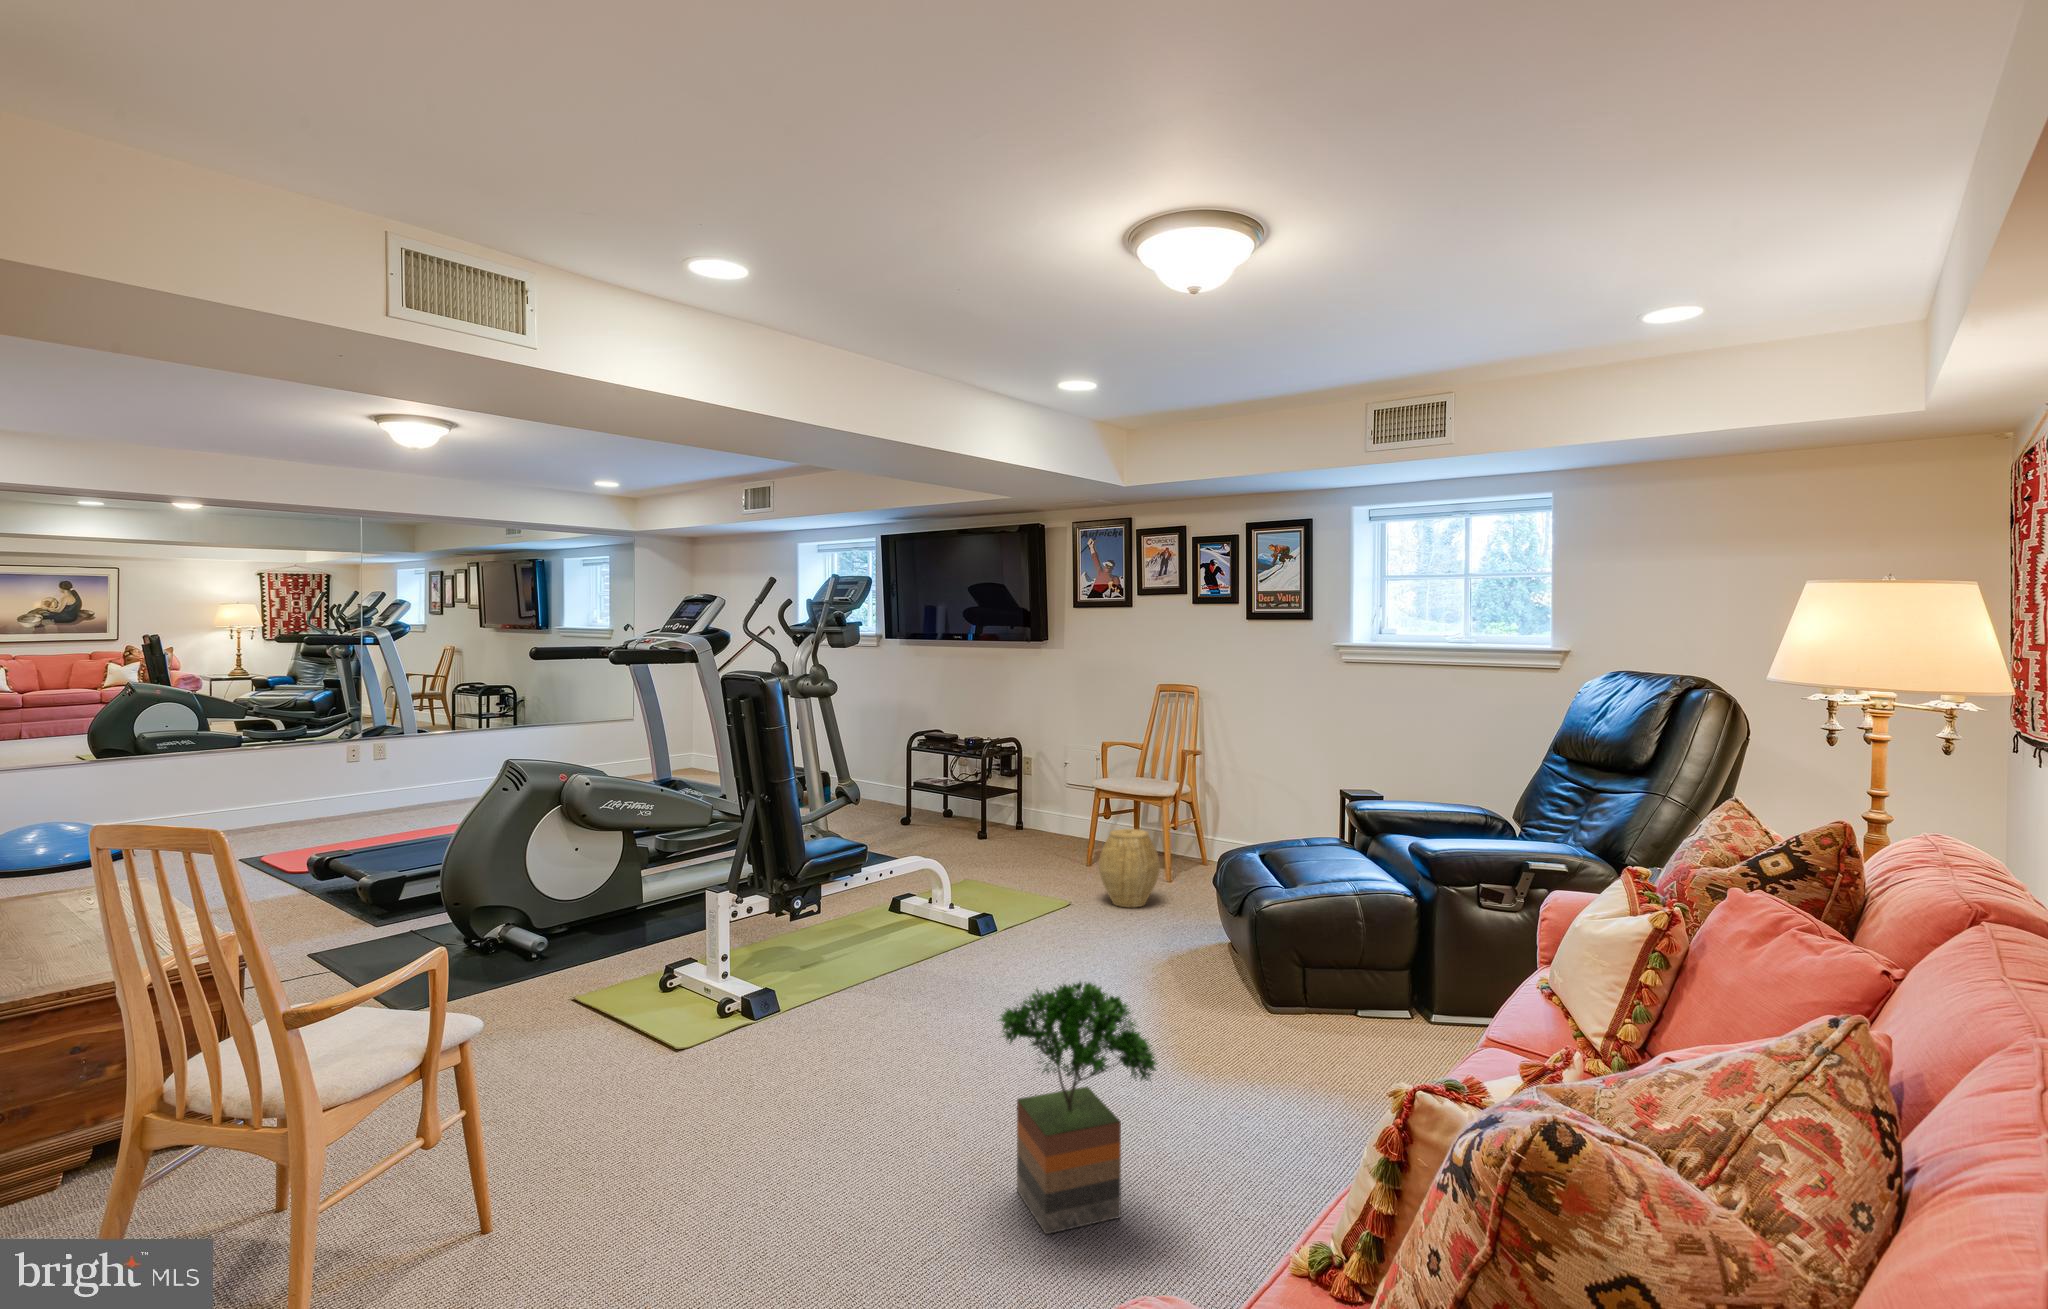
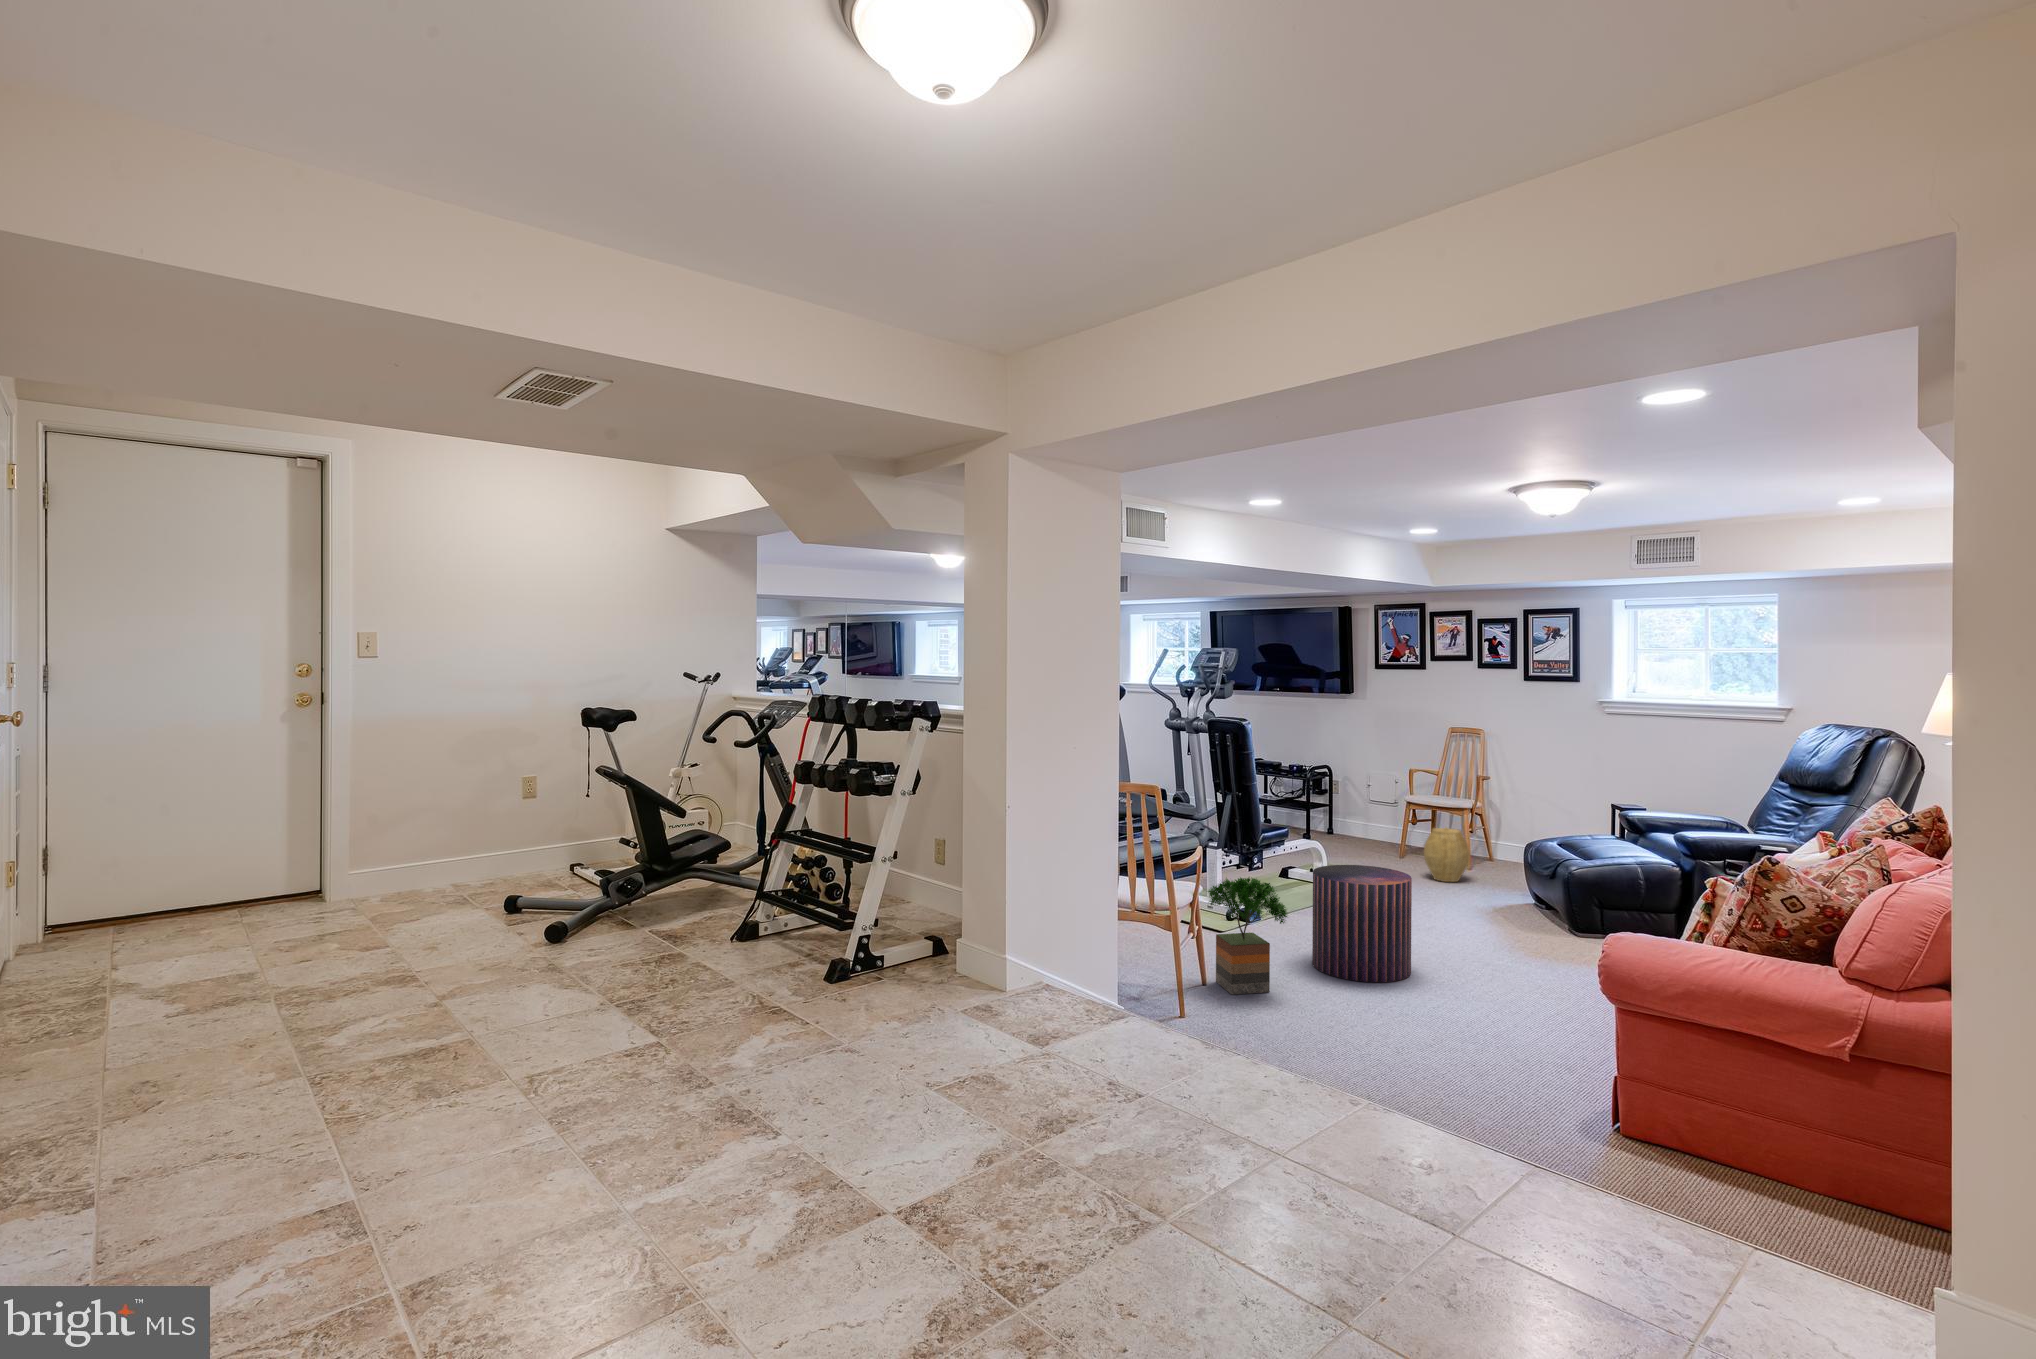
pouf: none [793,928,965,1166] -> present [1312,865,1412,982]
potted tree: present [998,982,1157,1235] -> present [1208,877,1287,995]

